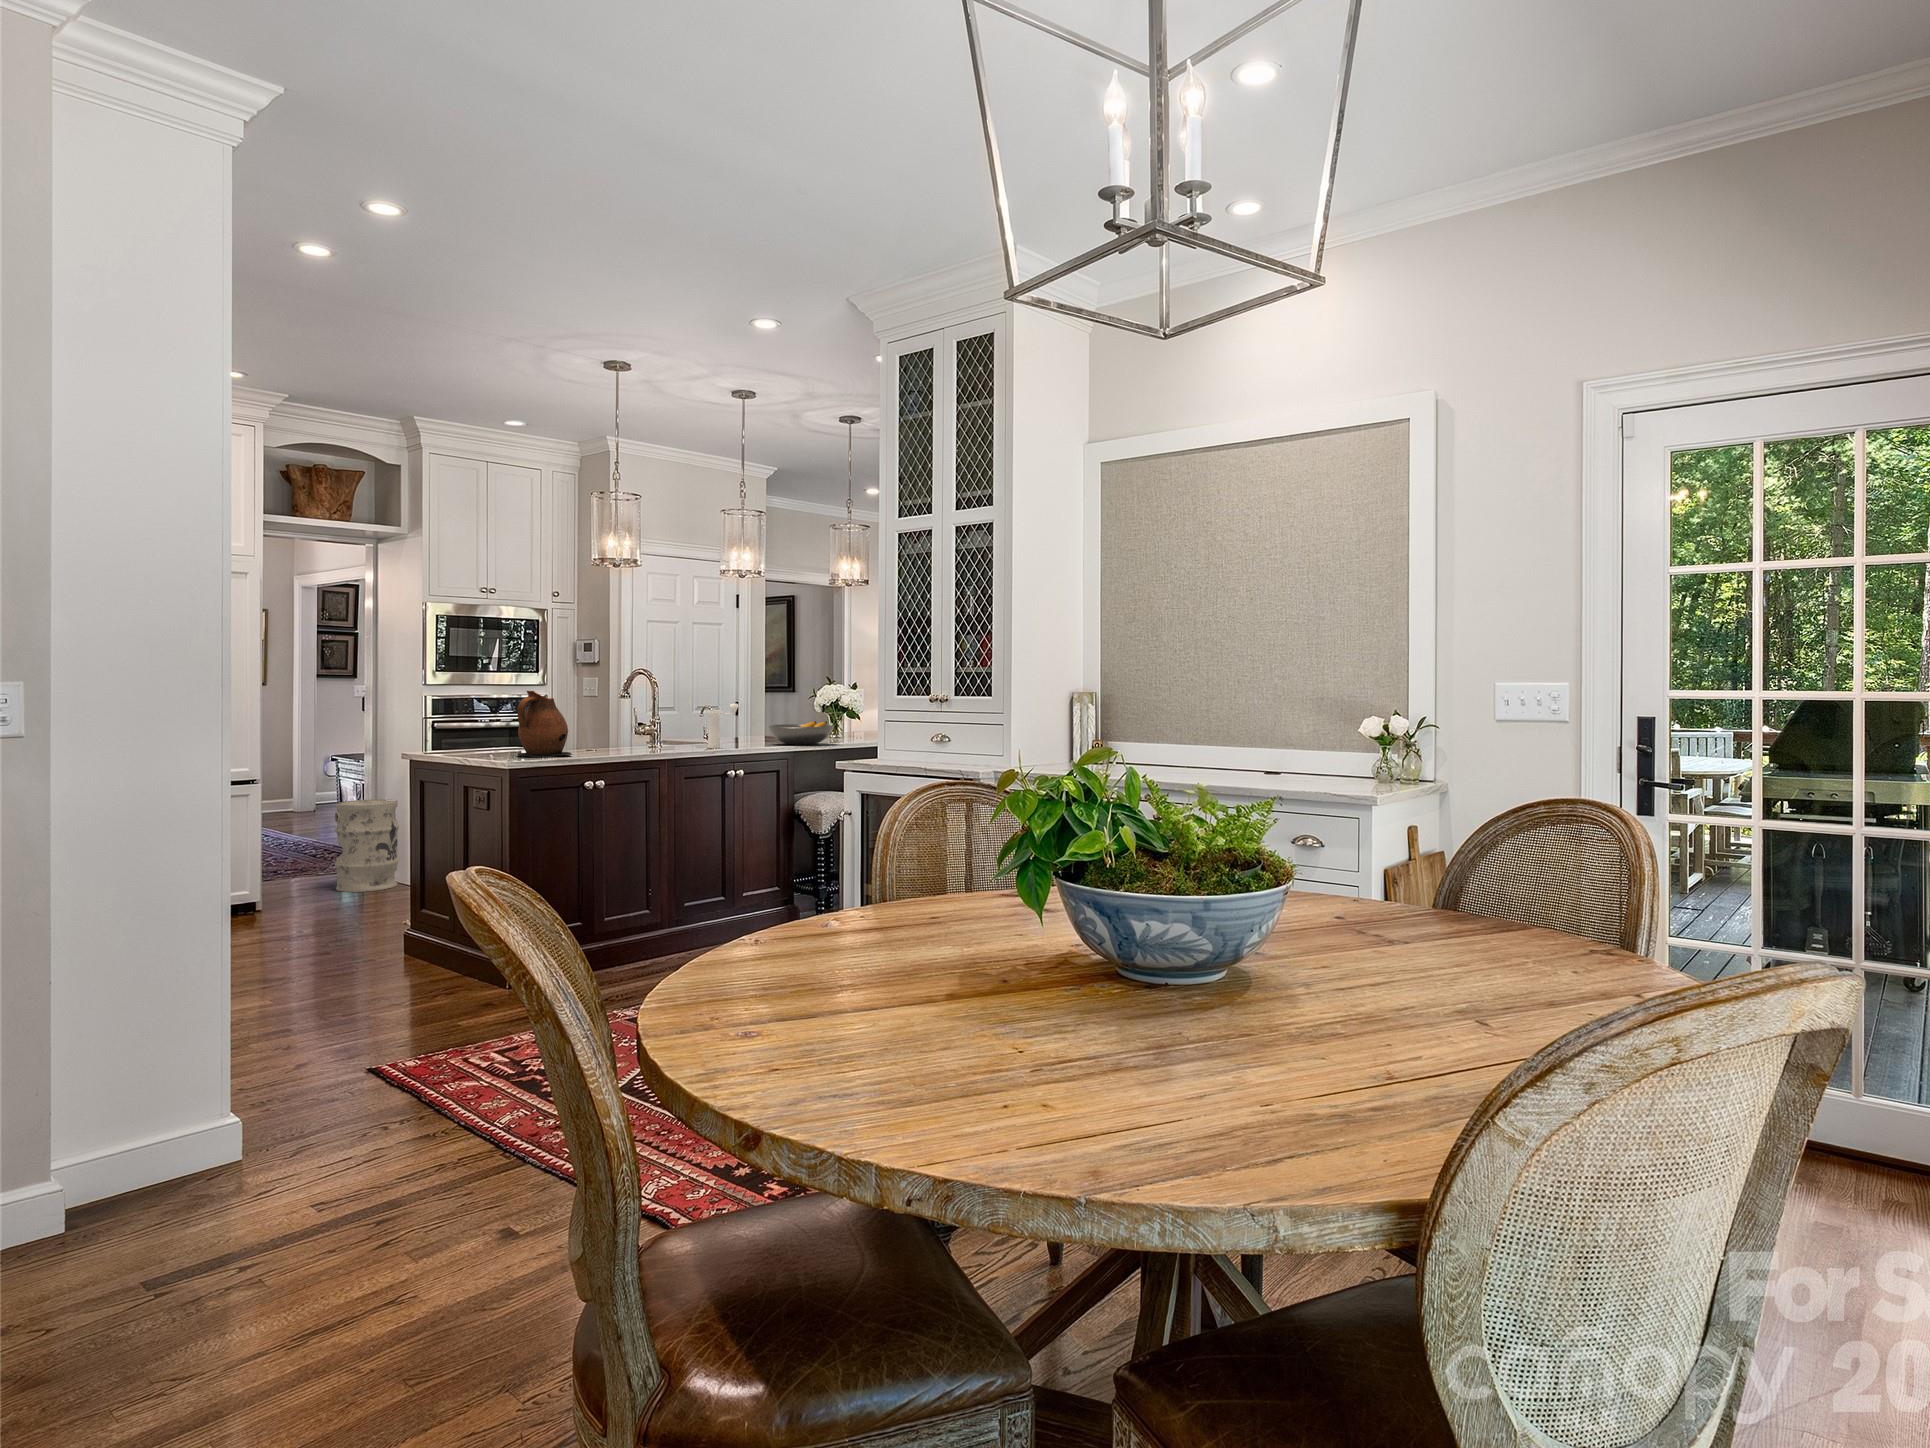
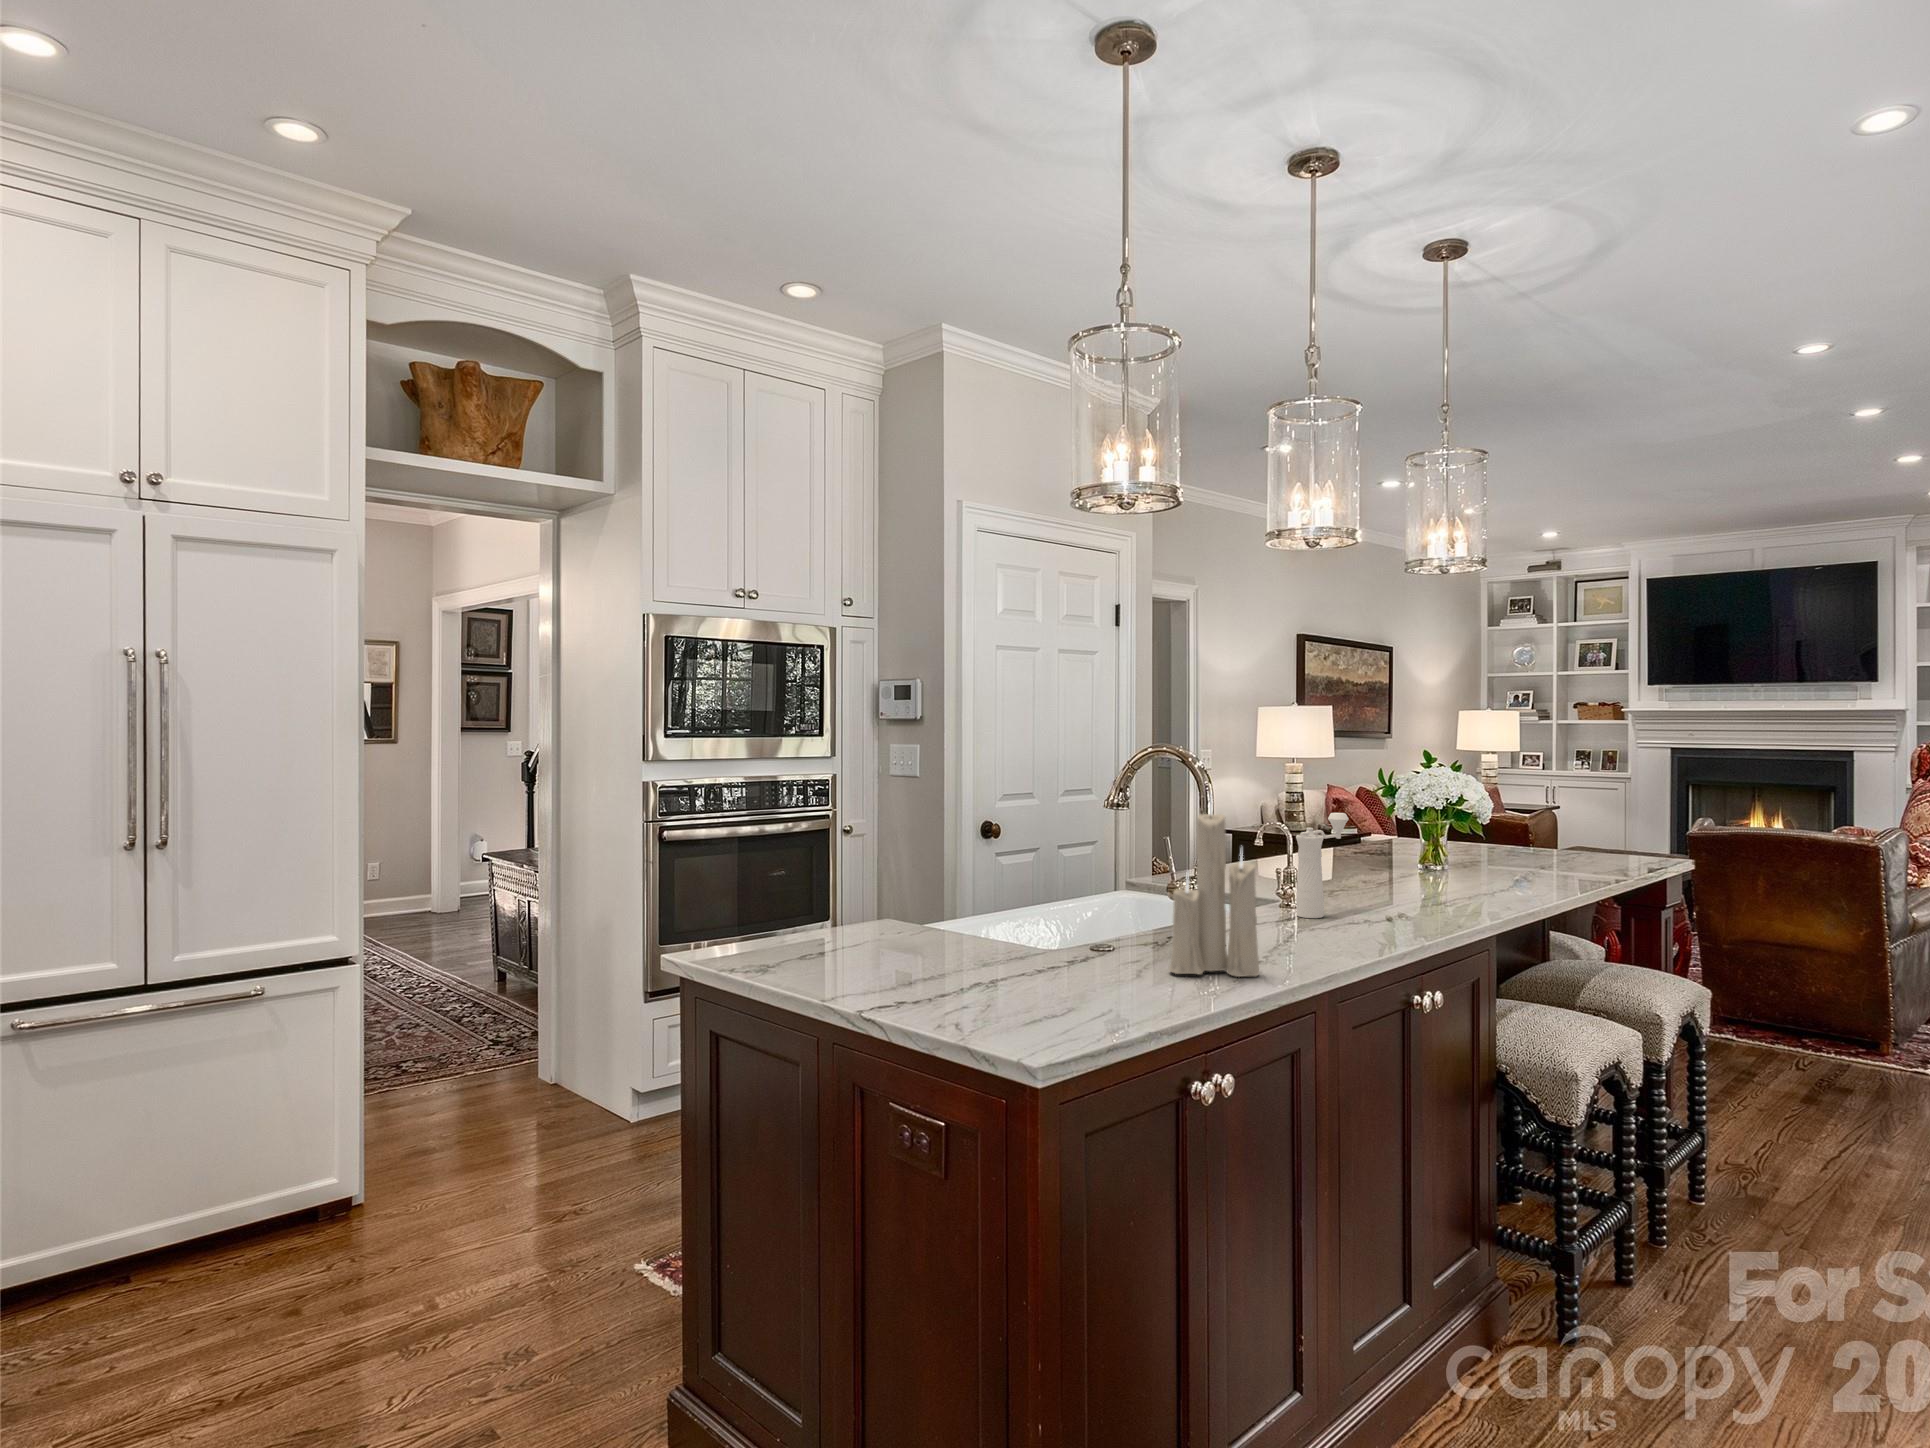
candle: none [602,682,638,754] -> present [1169,798,1259,977]
ceramic pitcher: present [517,691,572,756] -> none [971,817,1137,1009]
fruit bowl: present [768,721,834,745] -> none [1352,841,1496,893]
trash can: present [334,799,399,892] -> none [489,964,600,1148]

